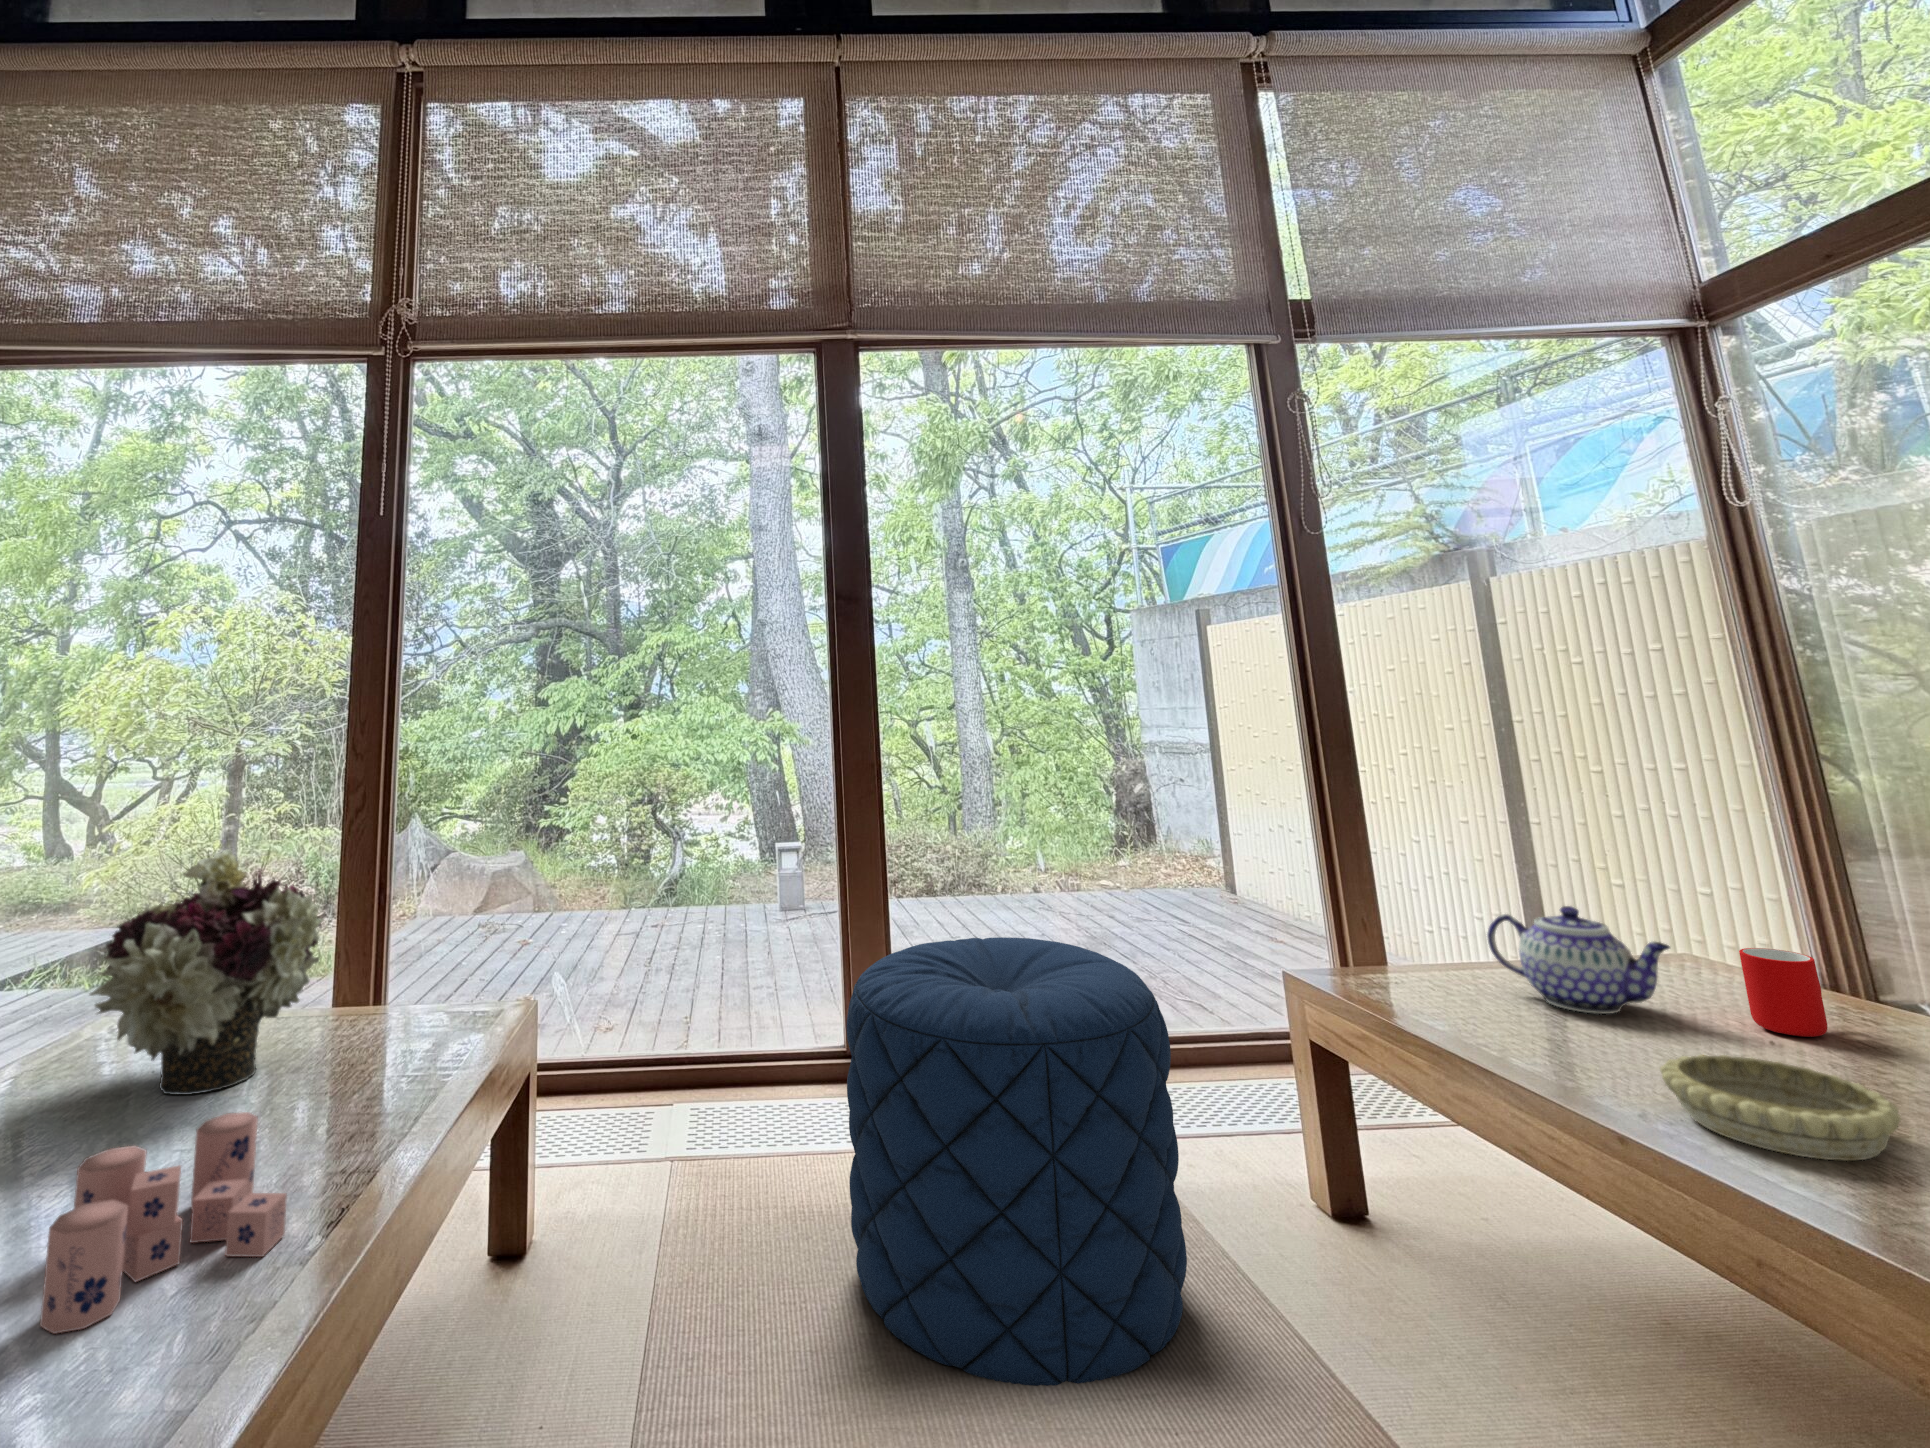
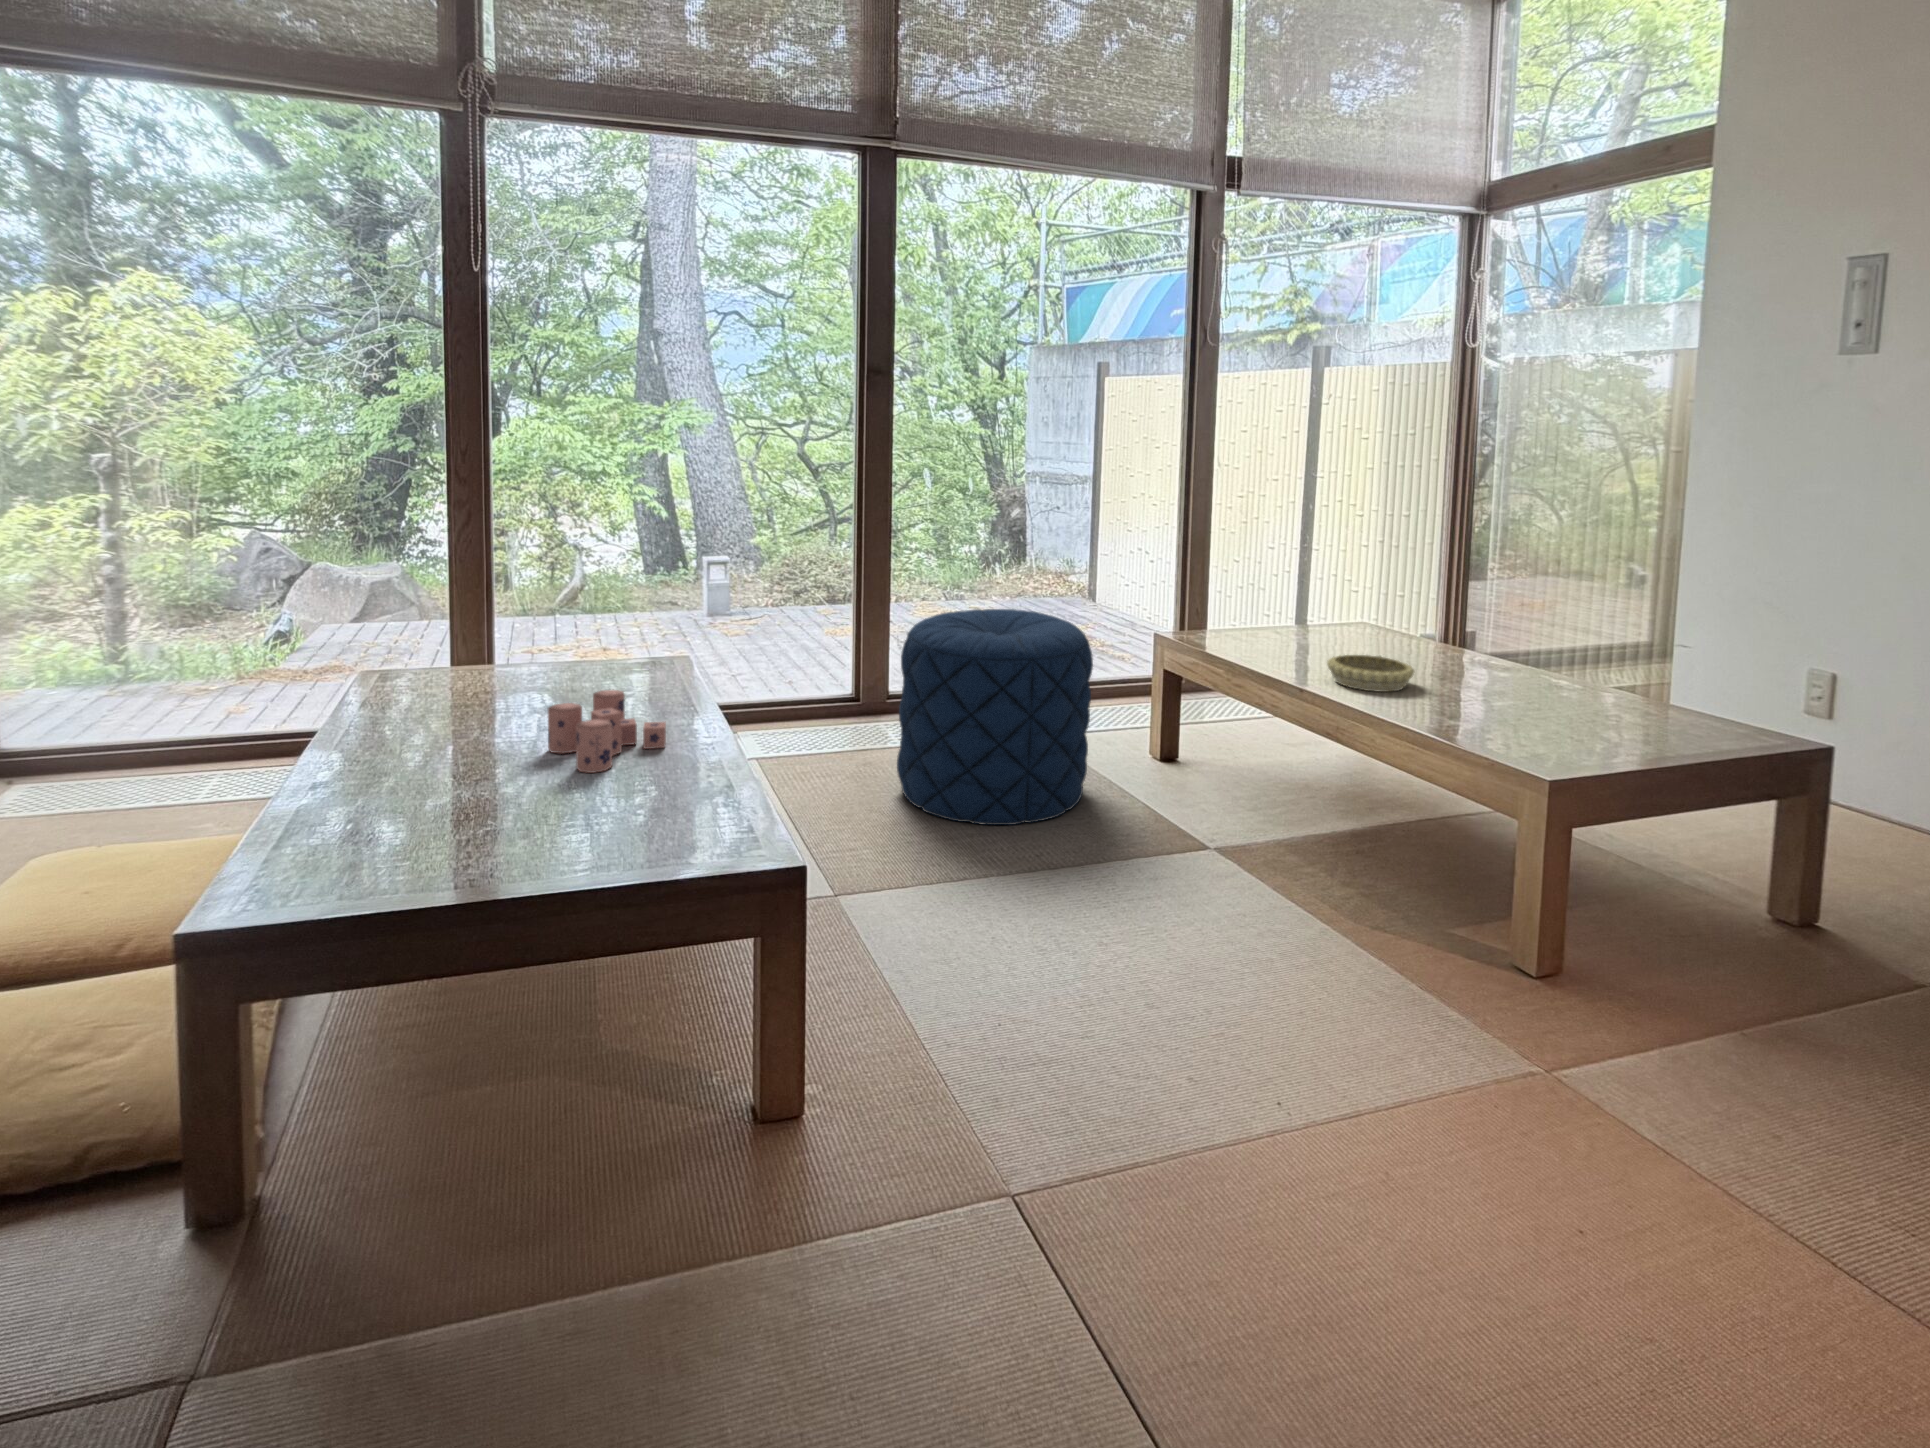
flower arrangement: present [90,849,324,1095] -> none [435,546,575,697]
teapot: present [1487,906,1670,1014] -> none [1267,590,1354,645]
cup: present [1739,948,1828,1037] -> none [1382,610,1416,652]

